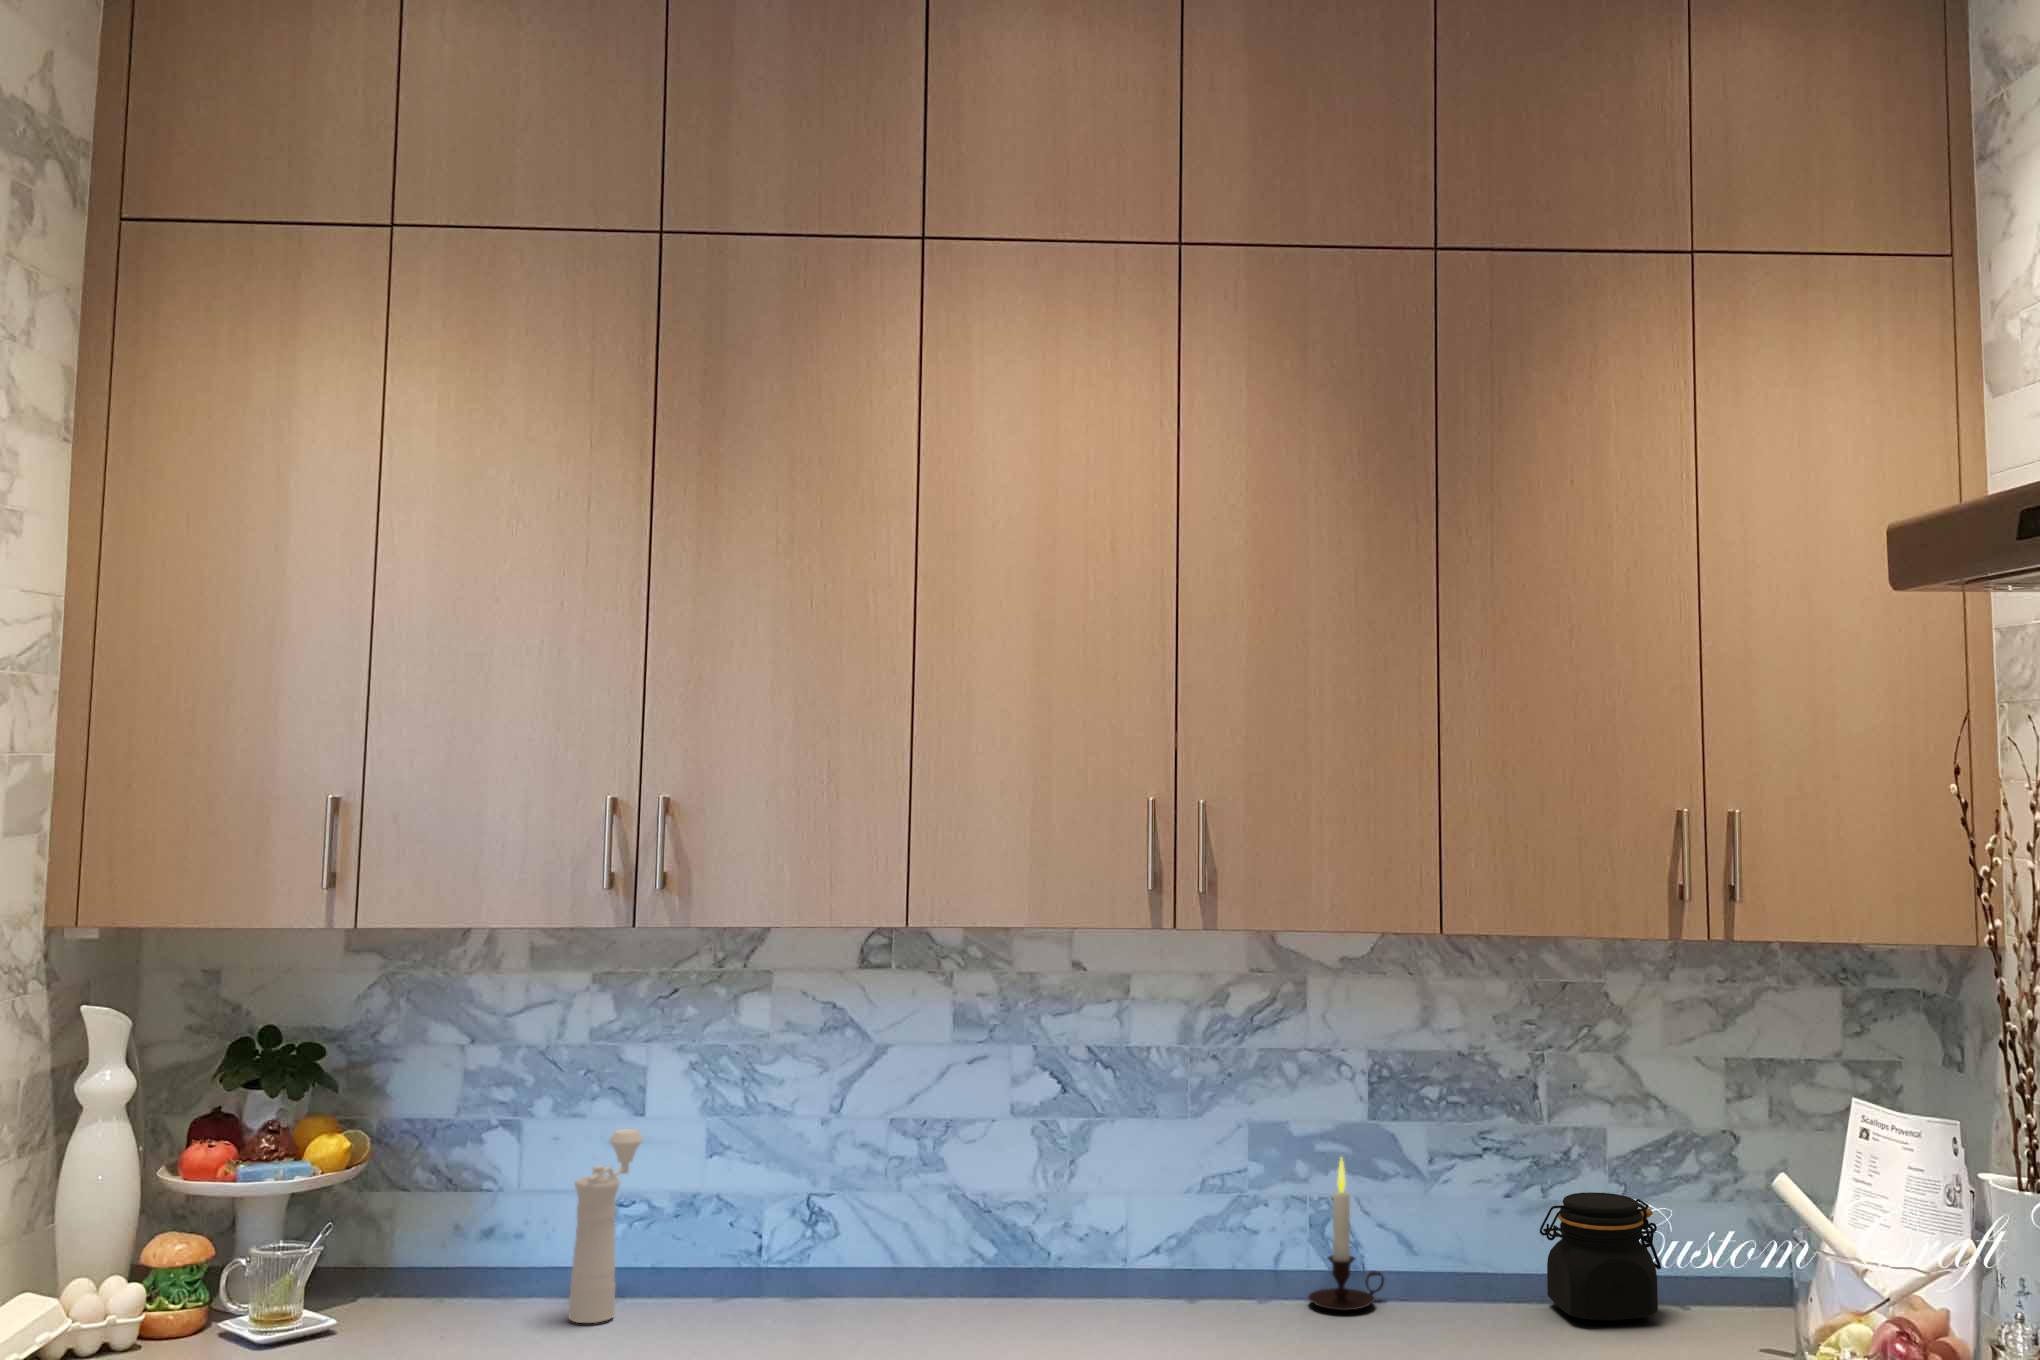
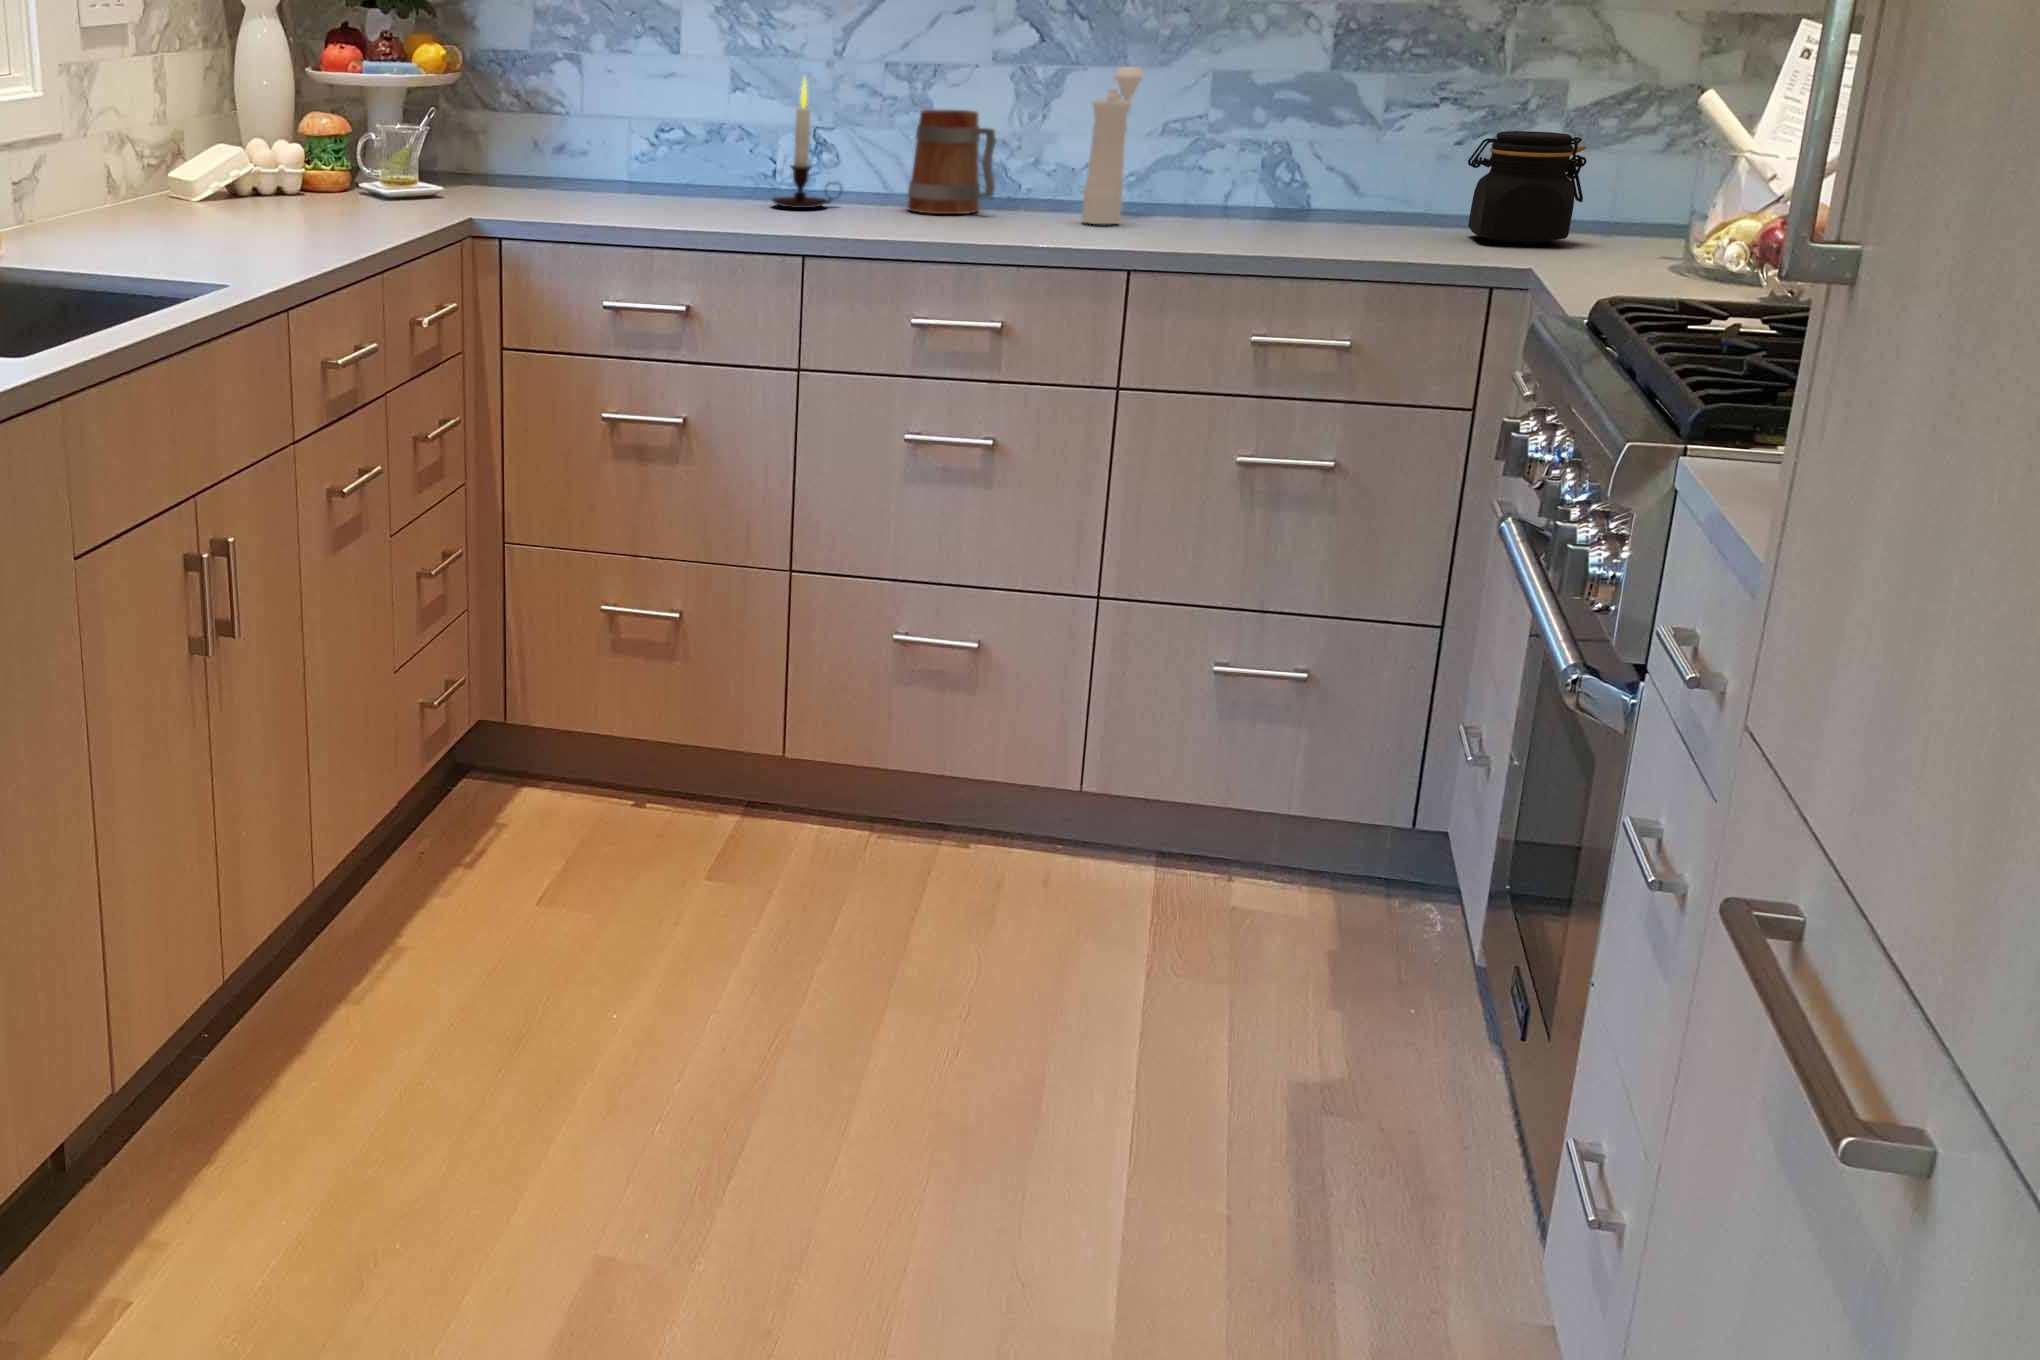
pepper mill: present [569,1129,643,1323] -> present [1082,67,1144,224]
candle: present [1308,1158,1384,1311] -> present [773,76,834,208]
mug: none [928,1182,1033,1313] -> present [908,110,996,214]

